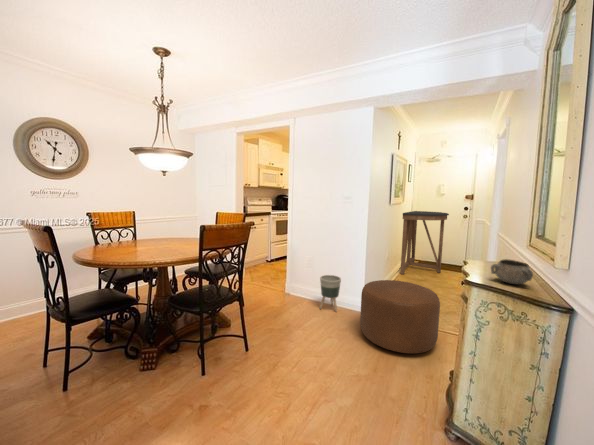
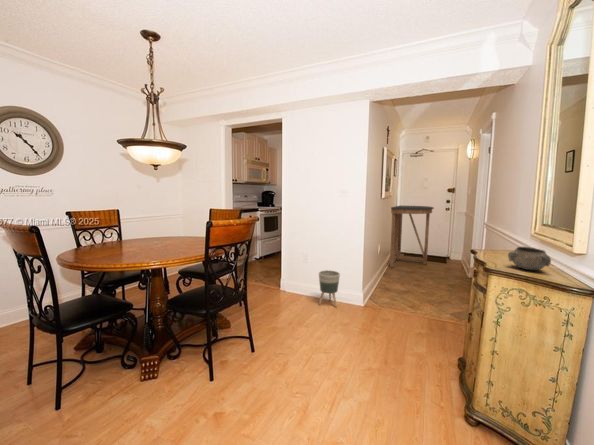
ottoman: present [360,280,440,353] -> none [364,273,442,344]

